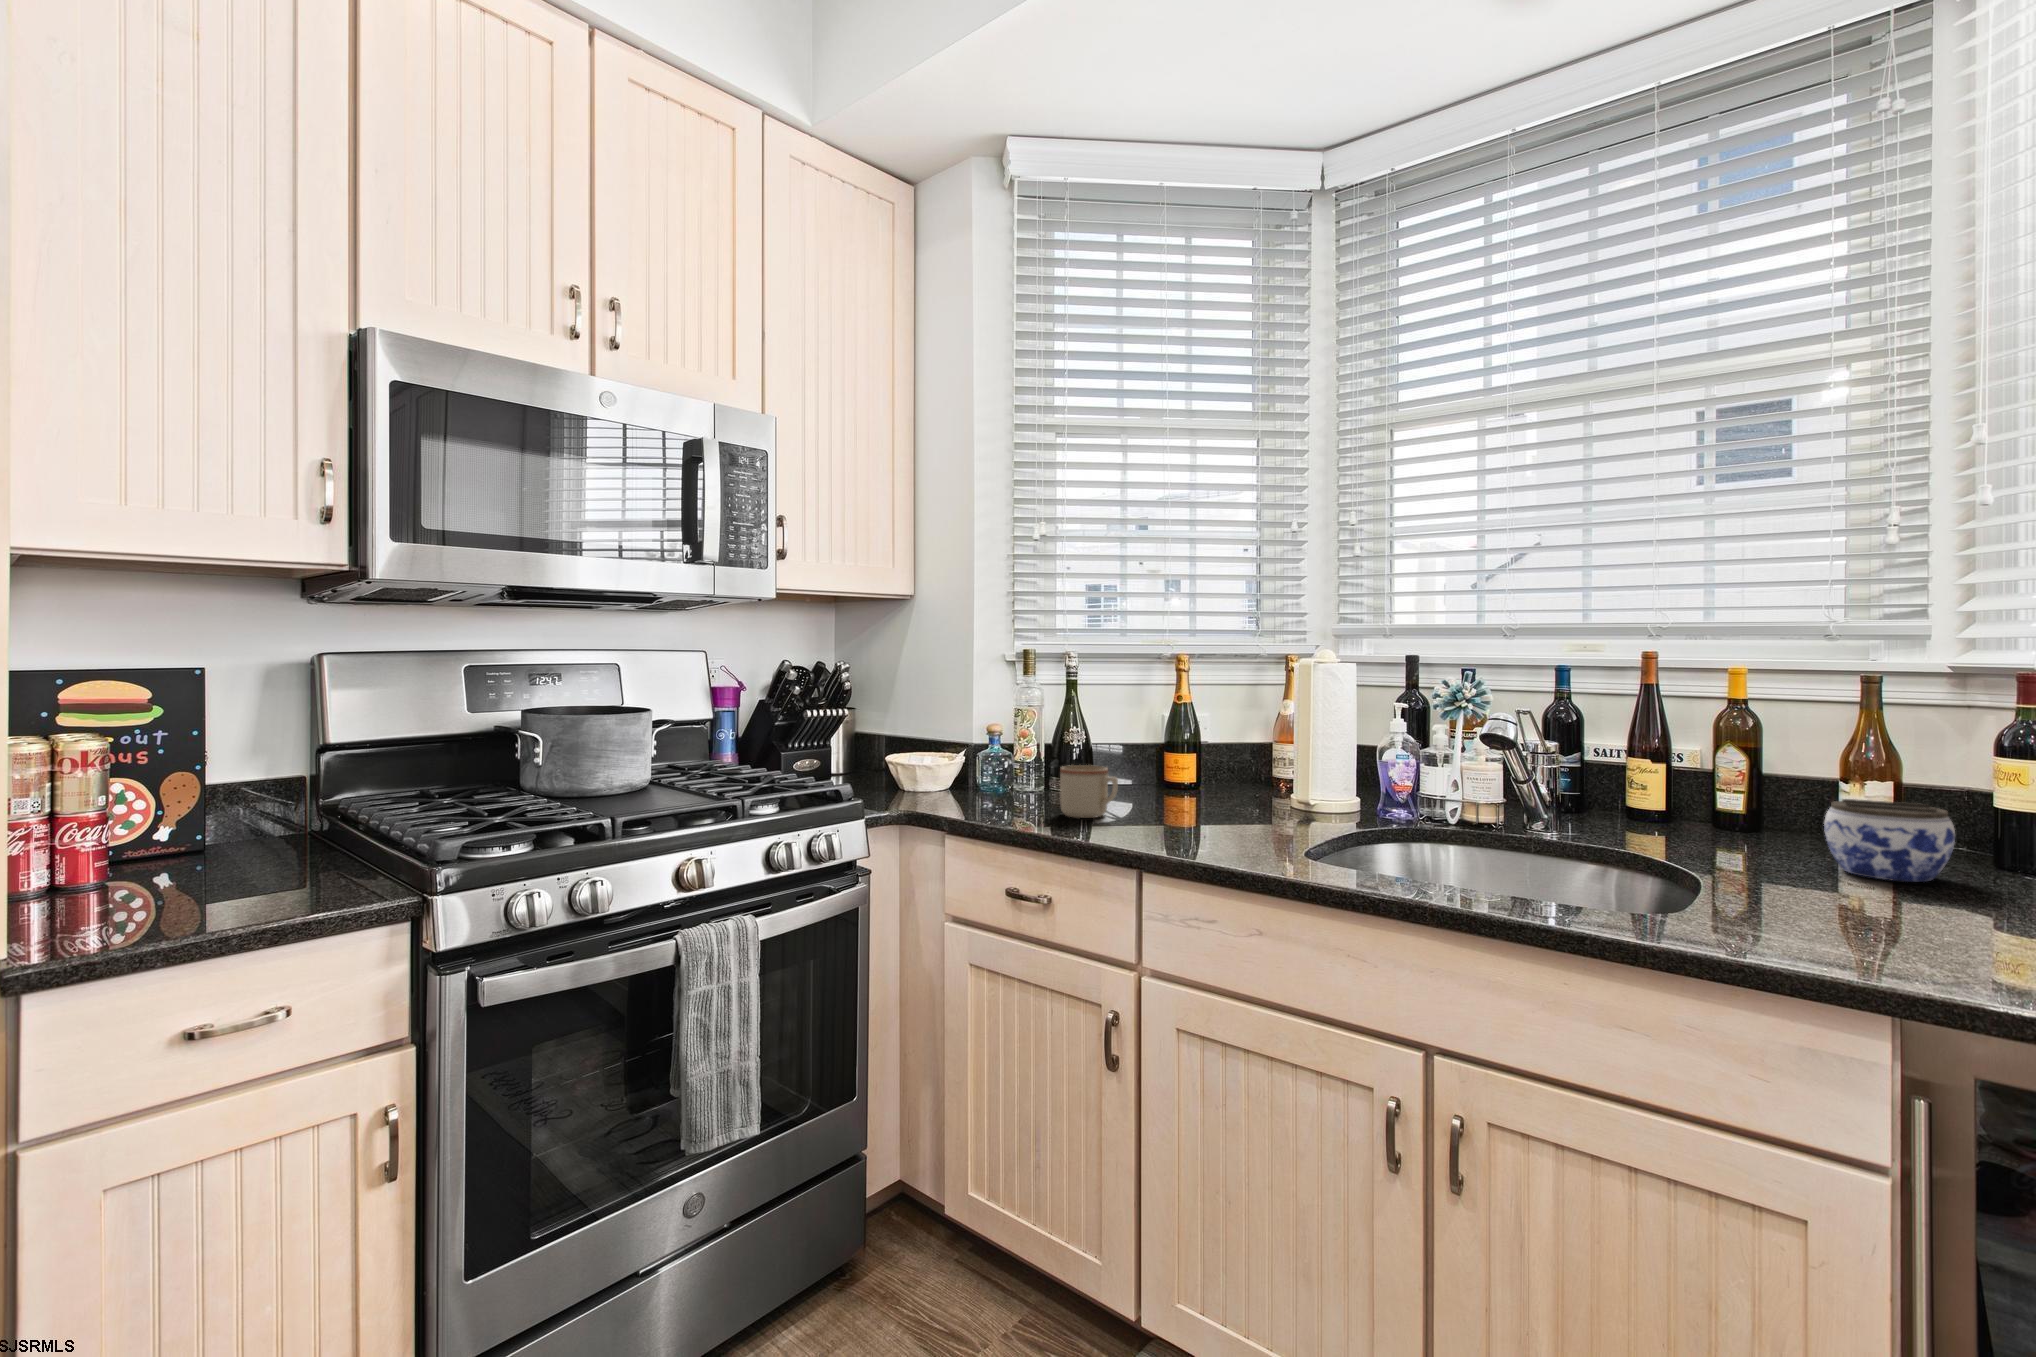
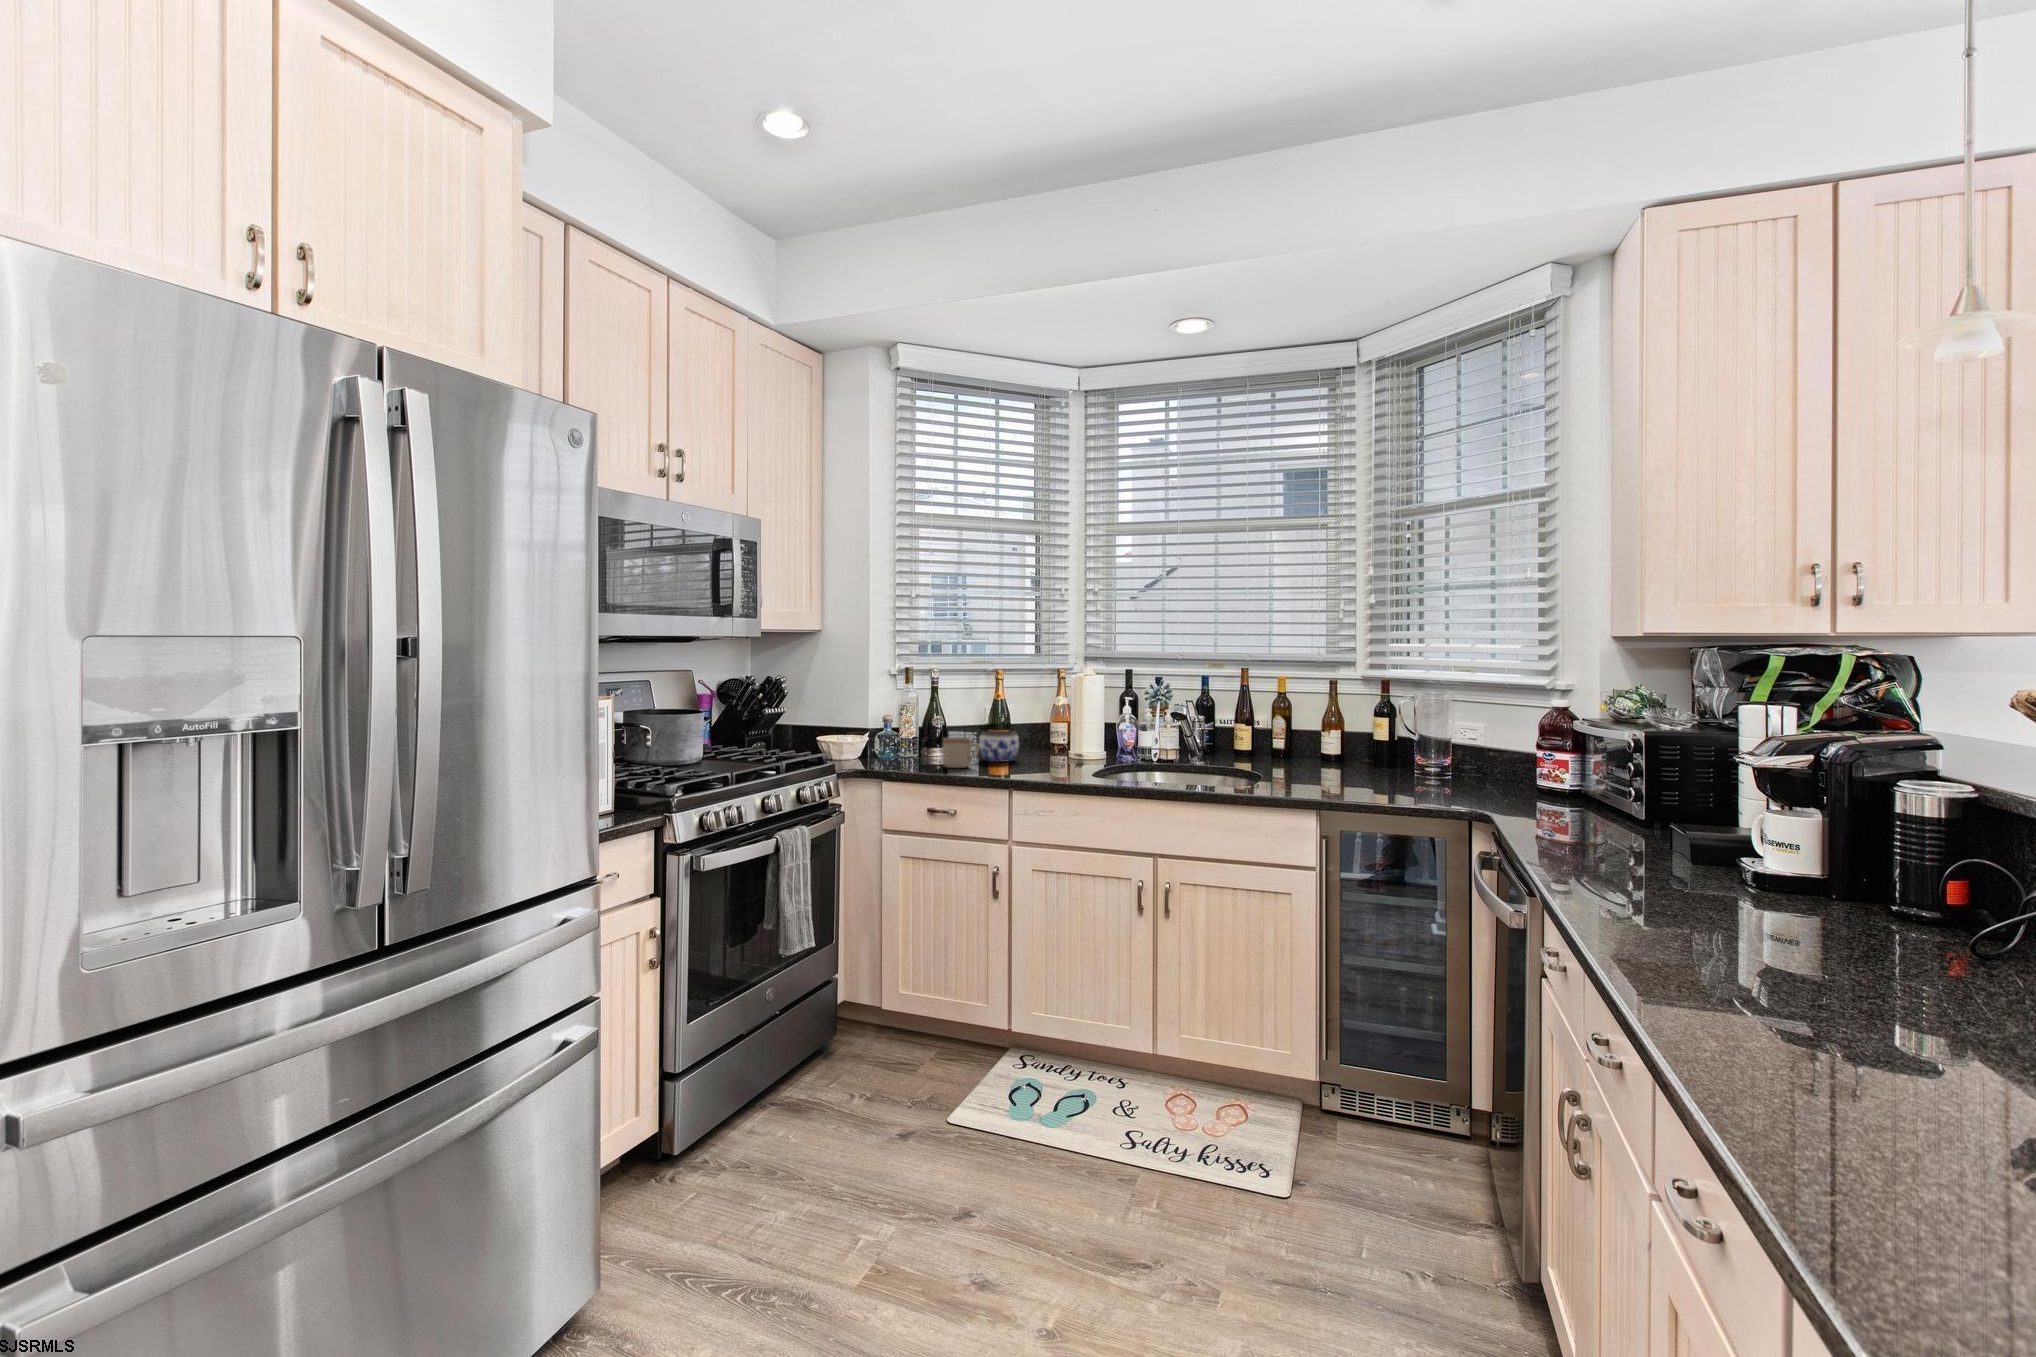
jar: present [1824,799,1955,882] -> present [979,730,1019,762]

